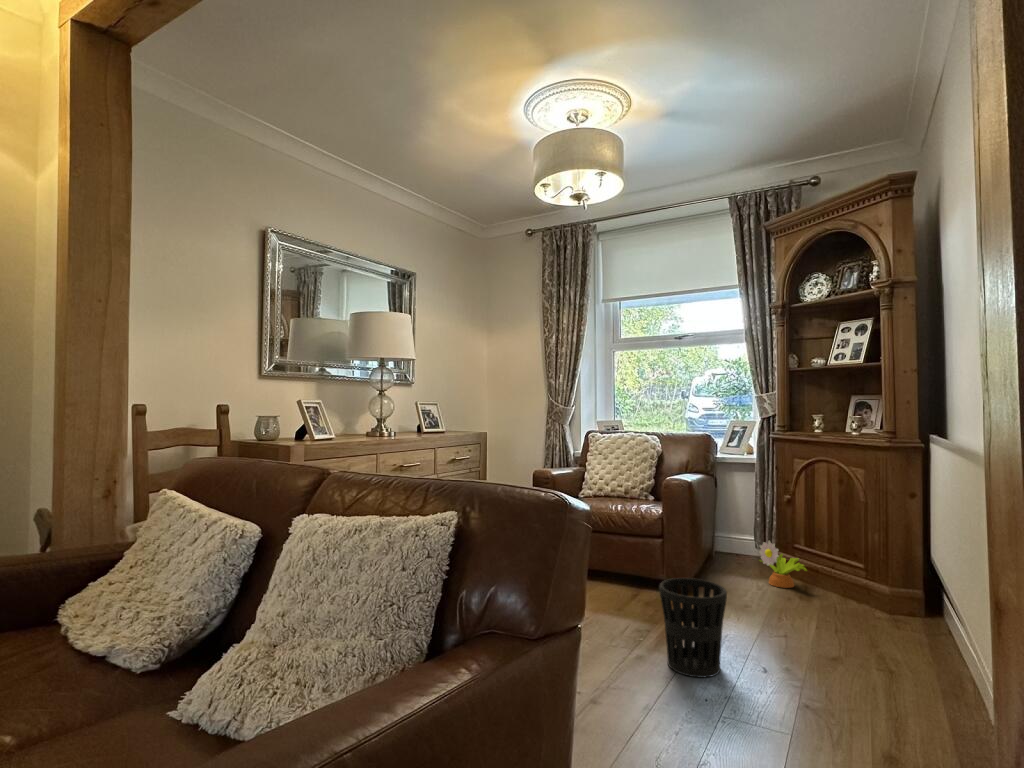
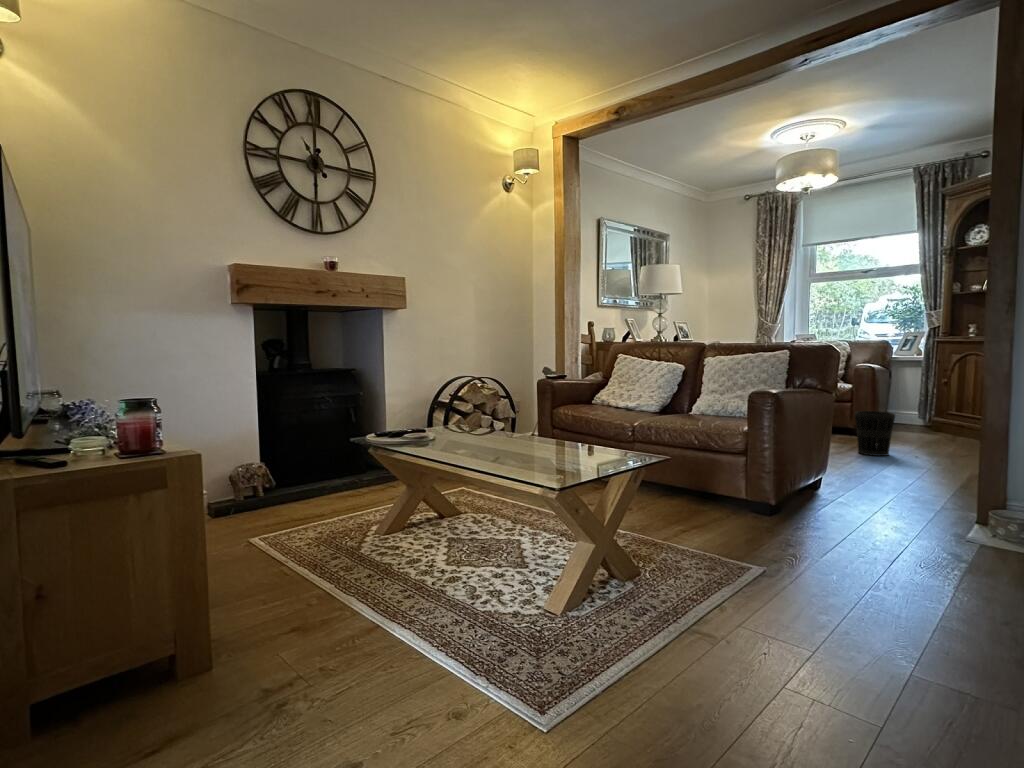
decorative plant: present [759,541,807,588] -> none [920,407,955,436]

